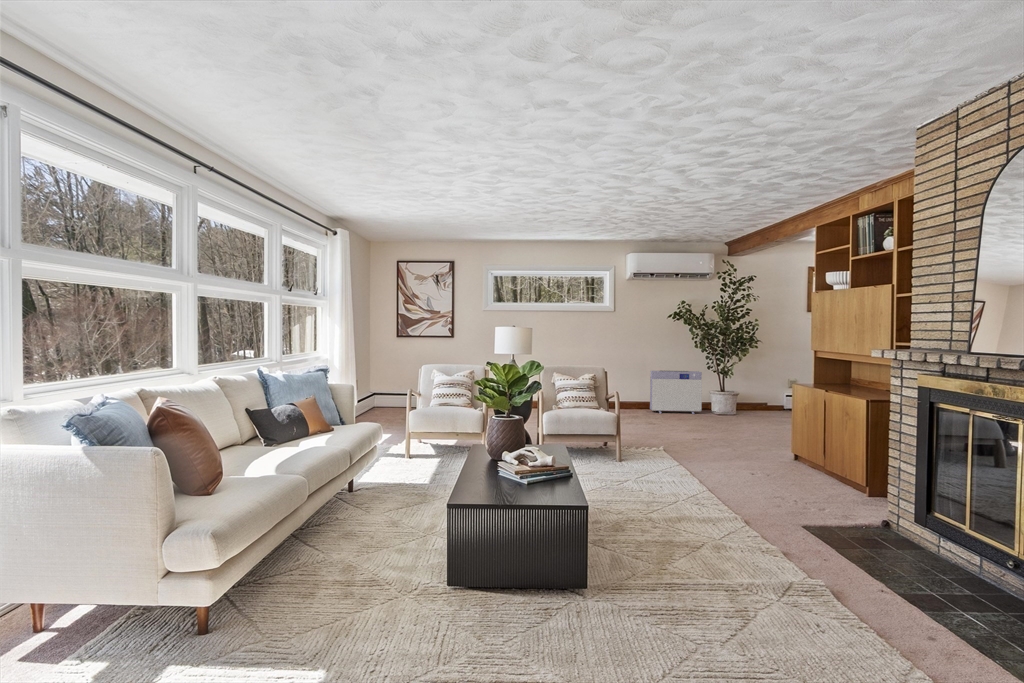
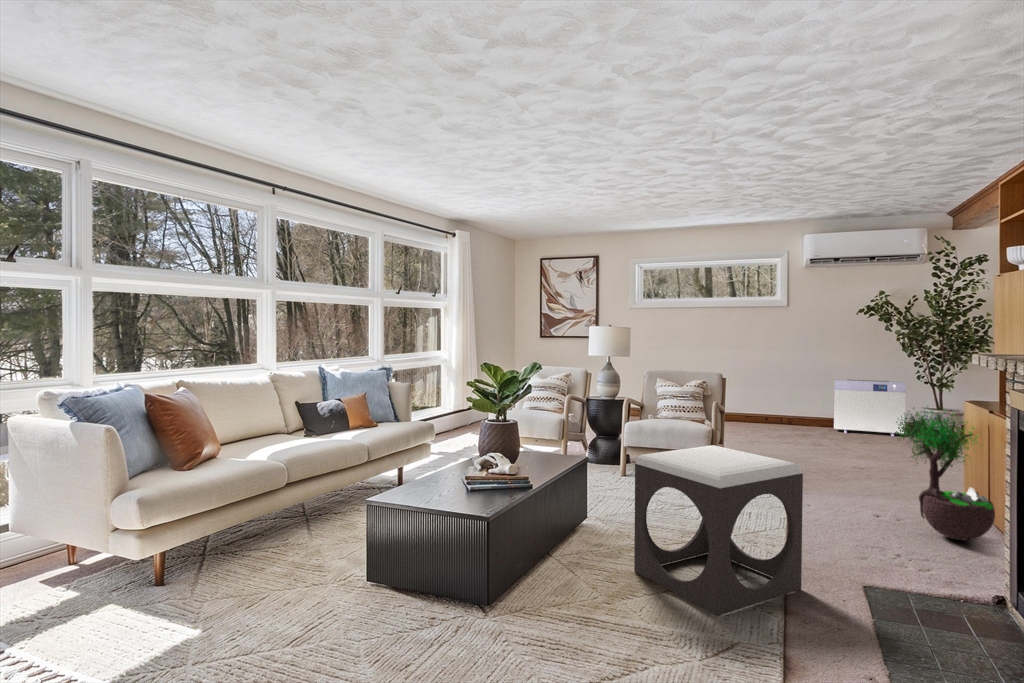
potted tree: none [778,383,855,490] -> present [896,406,995,540]
footstool: none [655,429,790,583] -> present [634,445,803,615]

